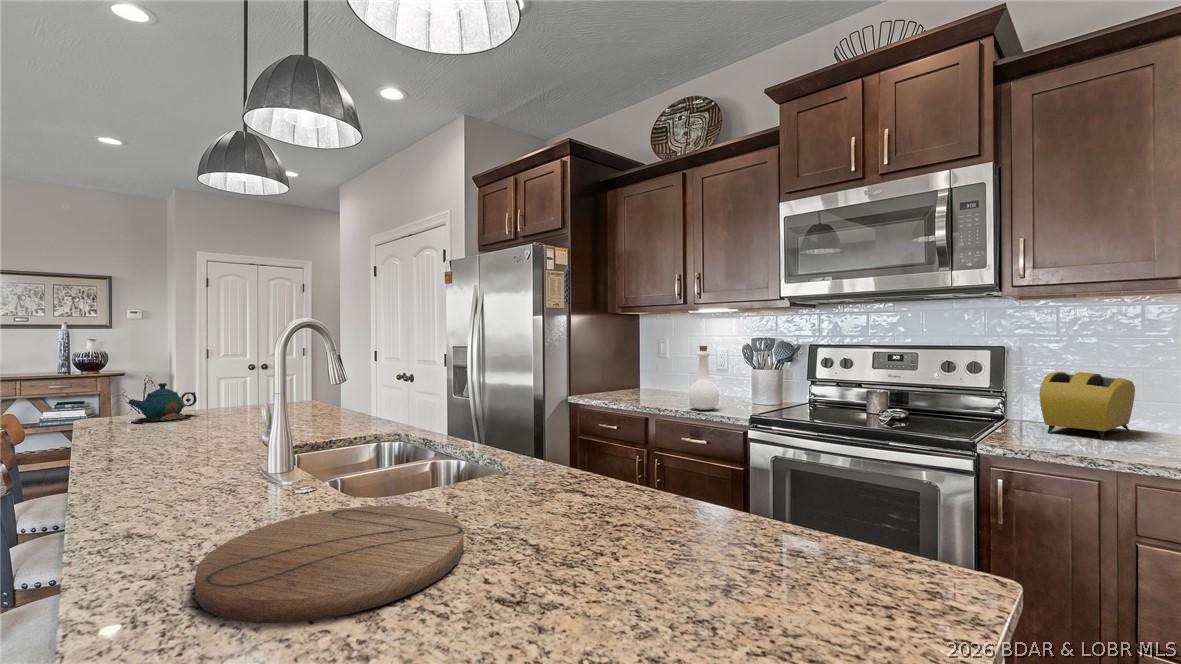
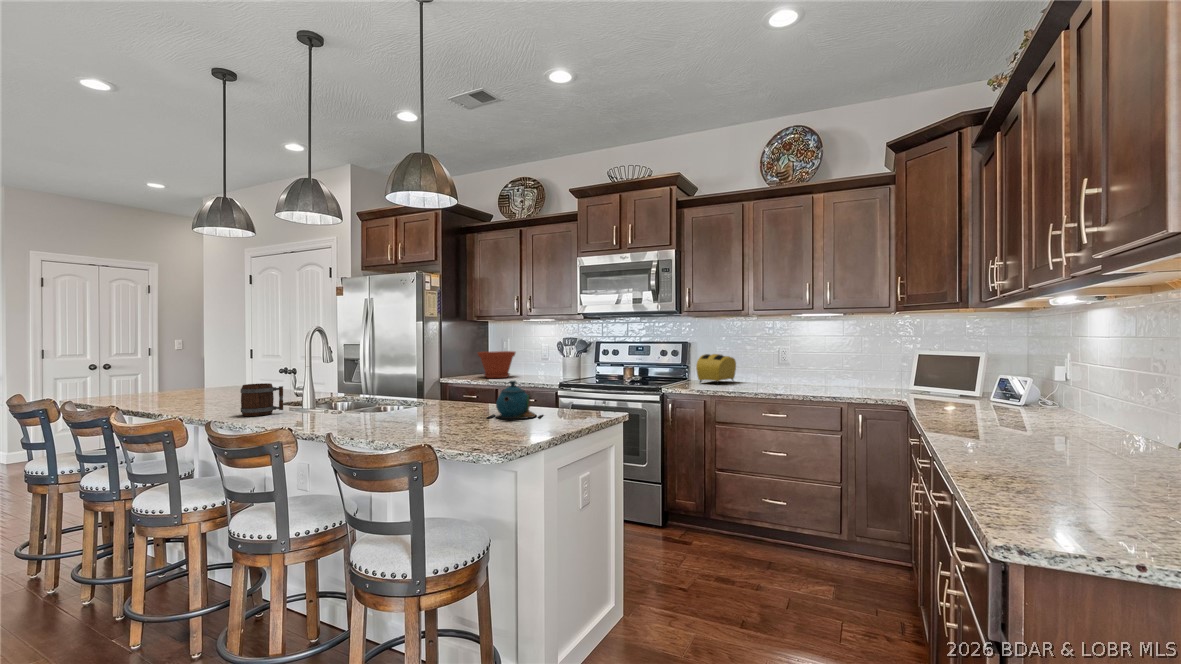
bottle: present [689,346,719,410] -> none [524,342,542,381]
plant pot: none [620,358,677,399] -> present [478,351,515,378]
teapot: present [128,383,197,423] -> present [488,381,542,420]
mug: none [134,424,216,492] -> present [241,383,283,416]
cutting board: present [195,506,464,623] -> none [349,408,445,429]

